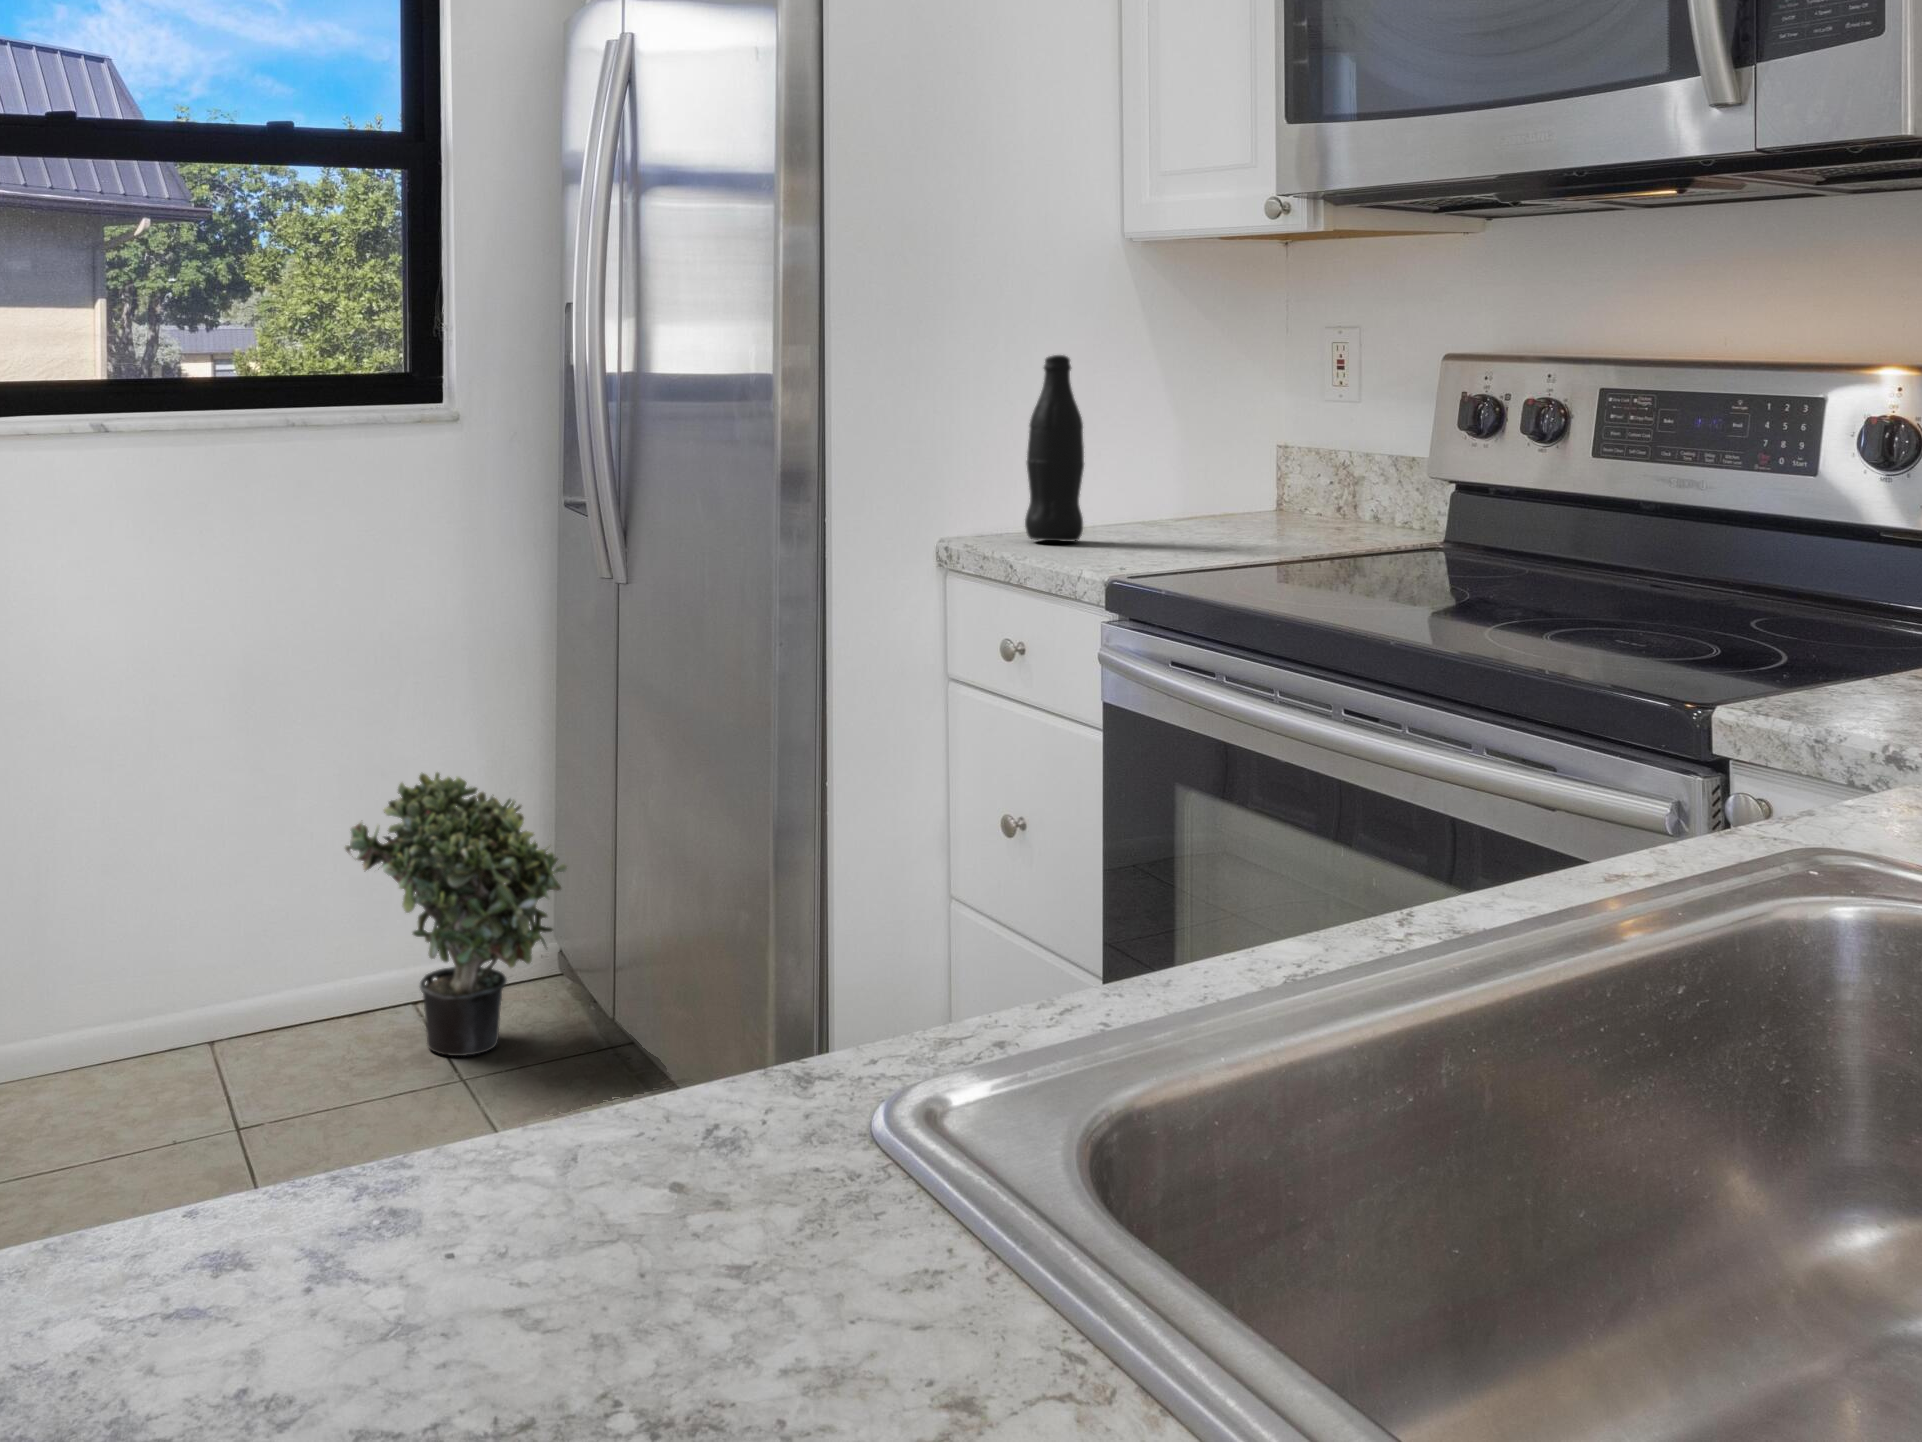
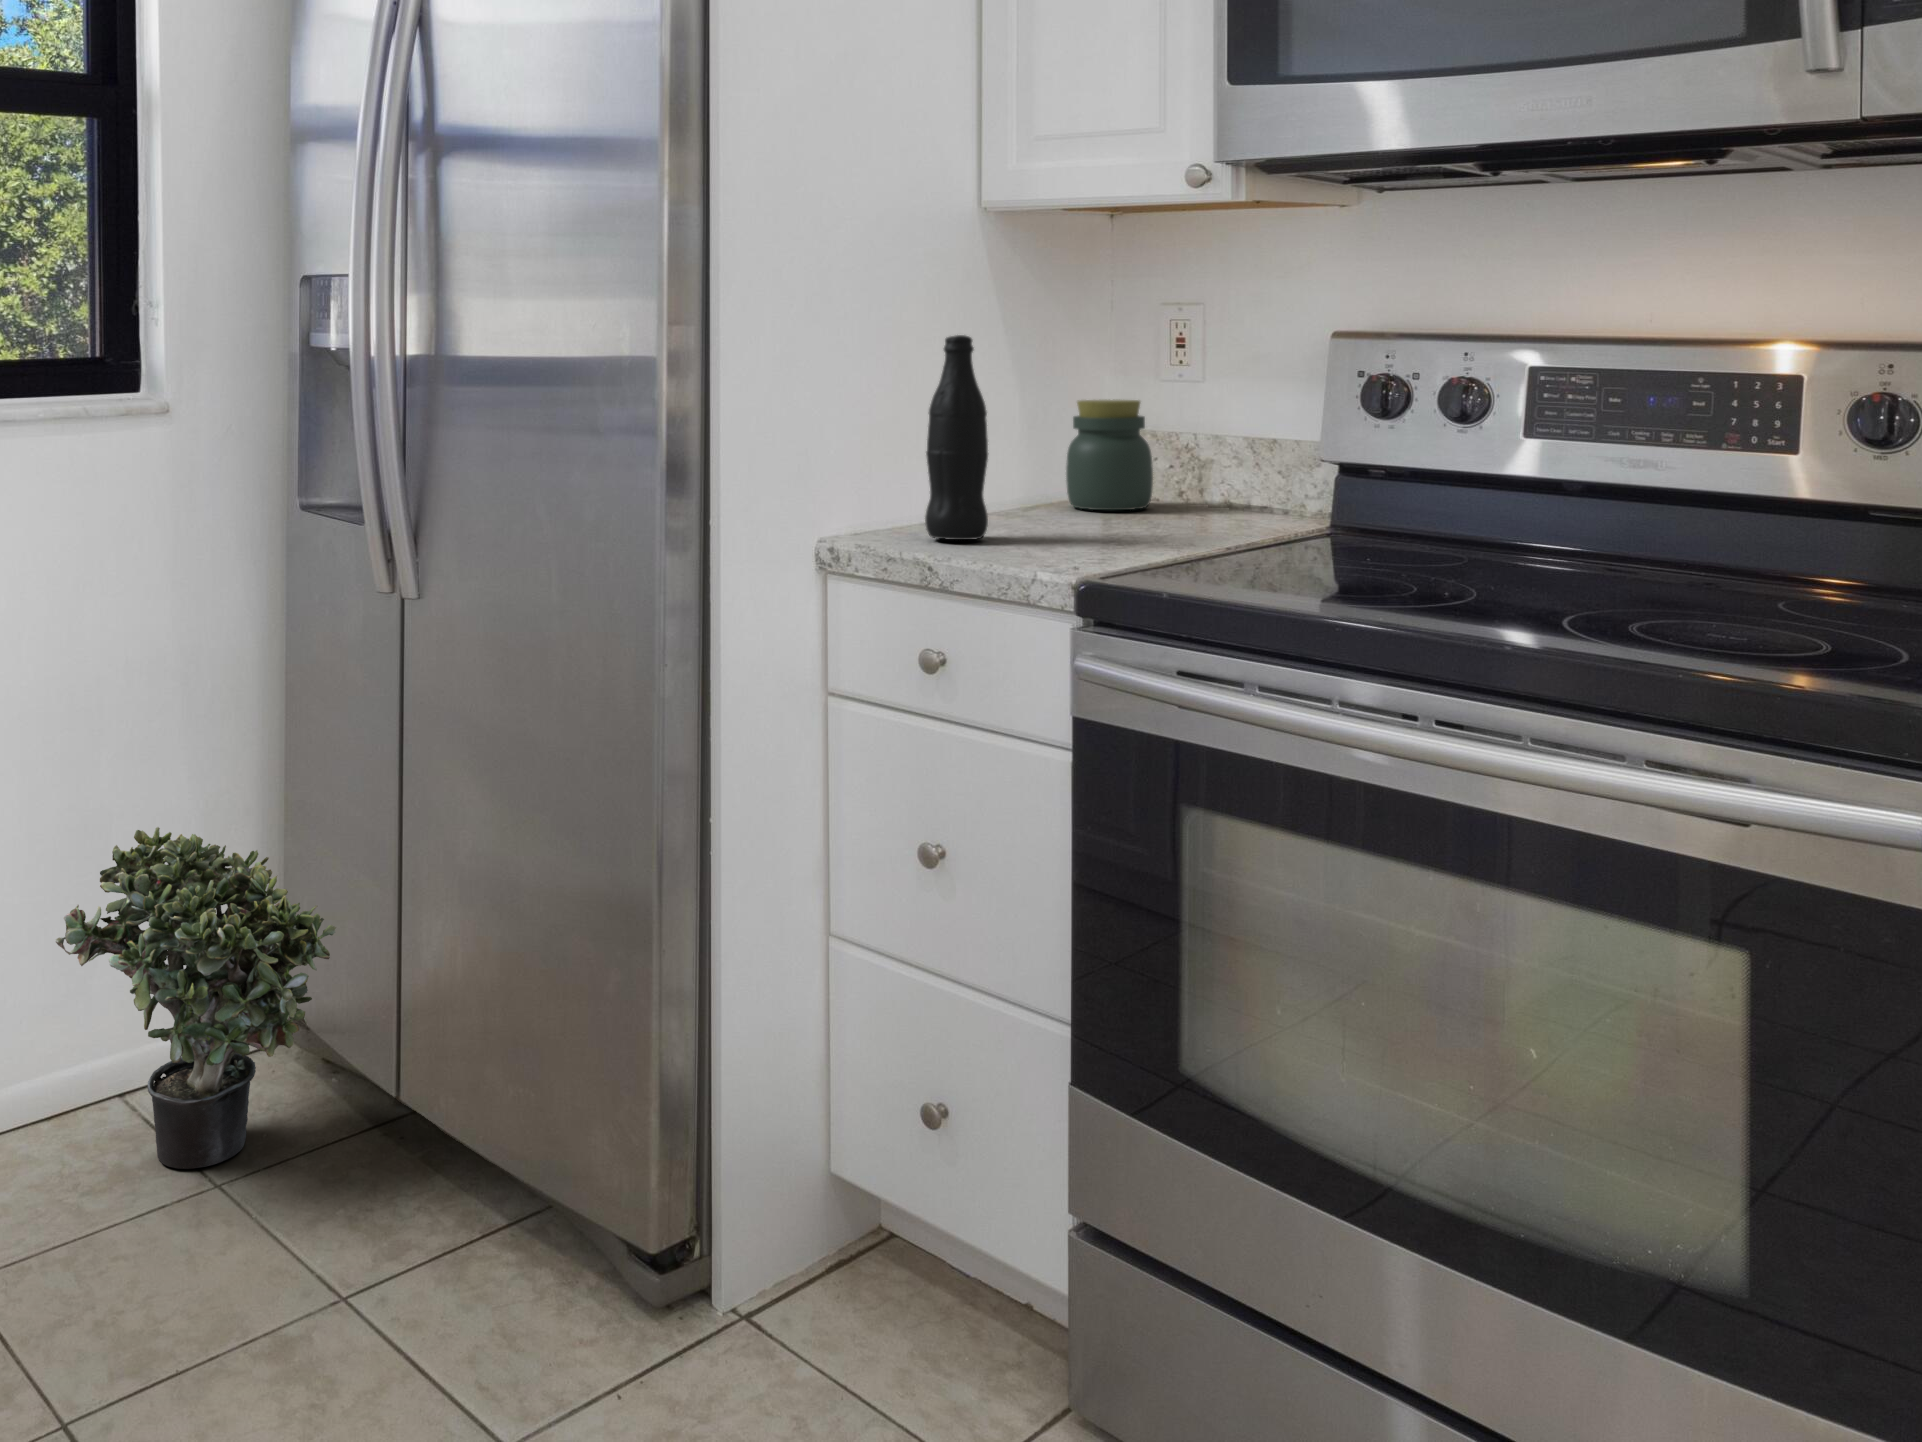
jar: none [1217,420,1303,527] -> present [1066,400,1153,510]

